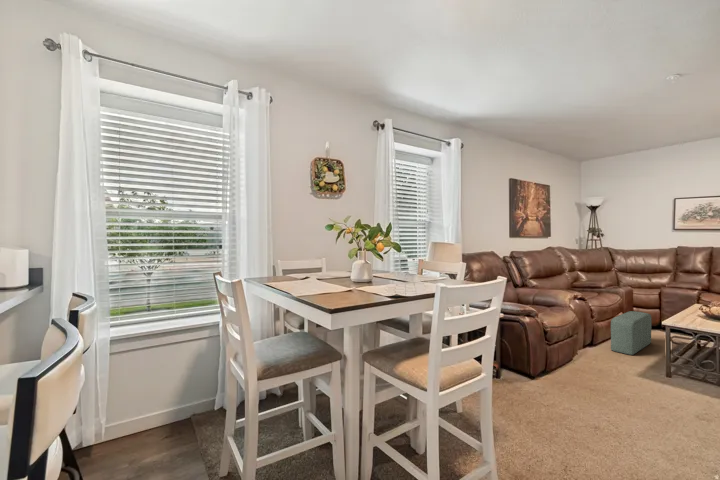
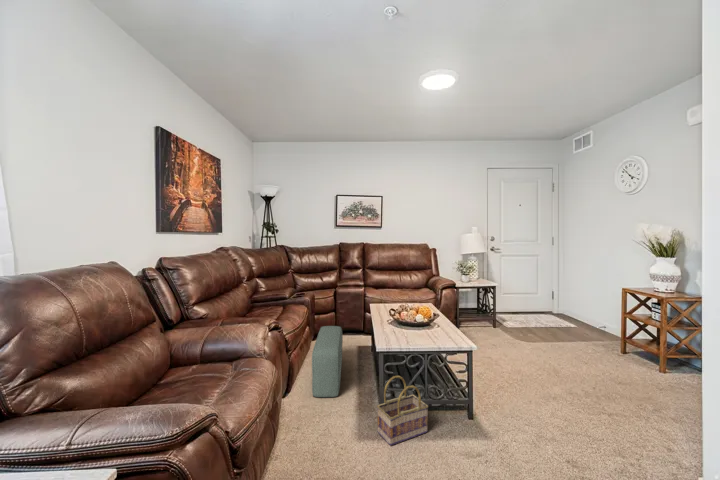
basket: none [654,340,704,386] -> present [377,376,428,445]

